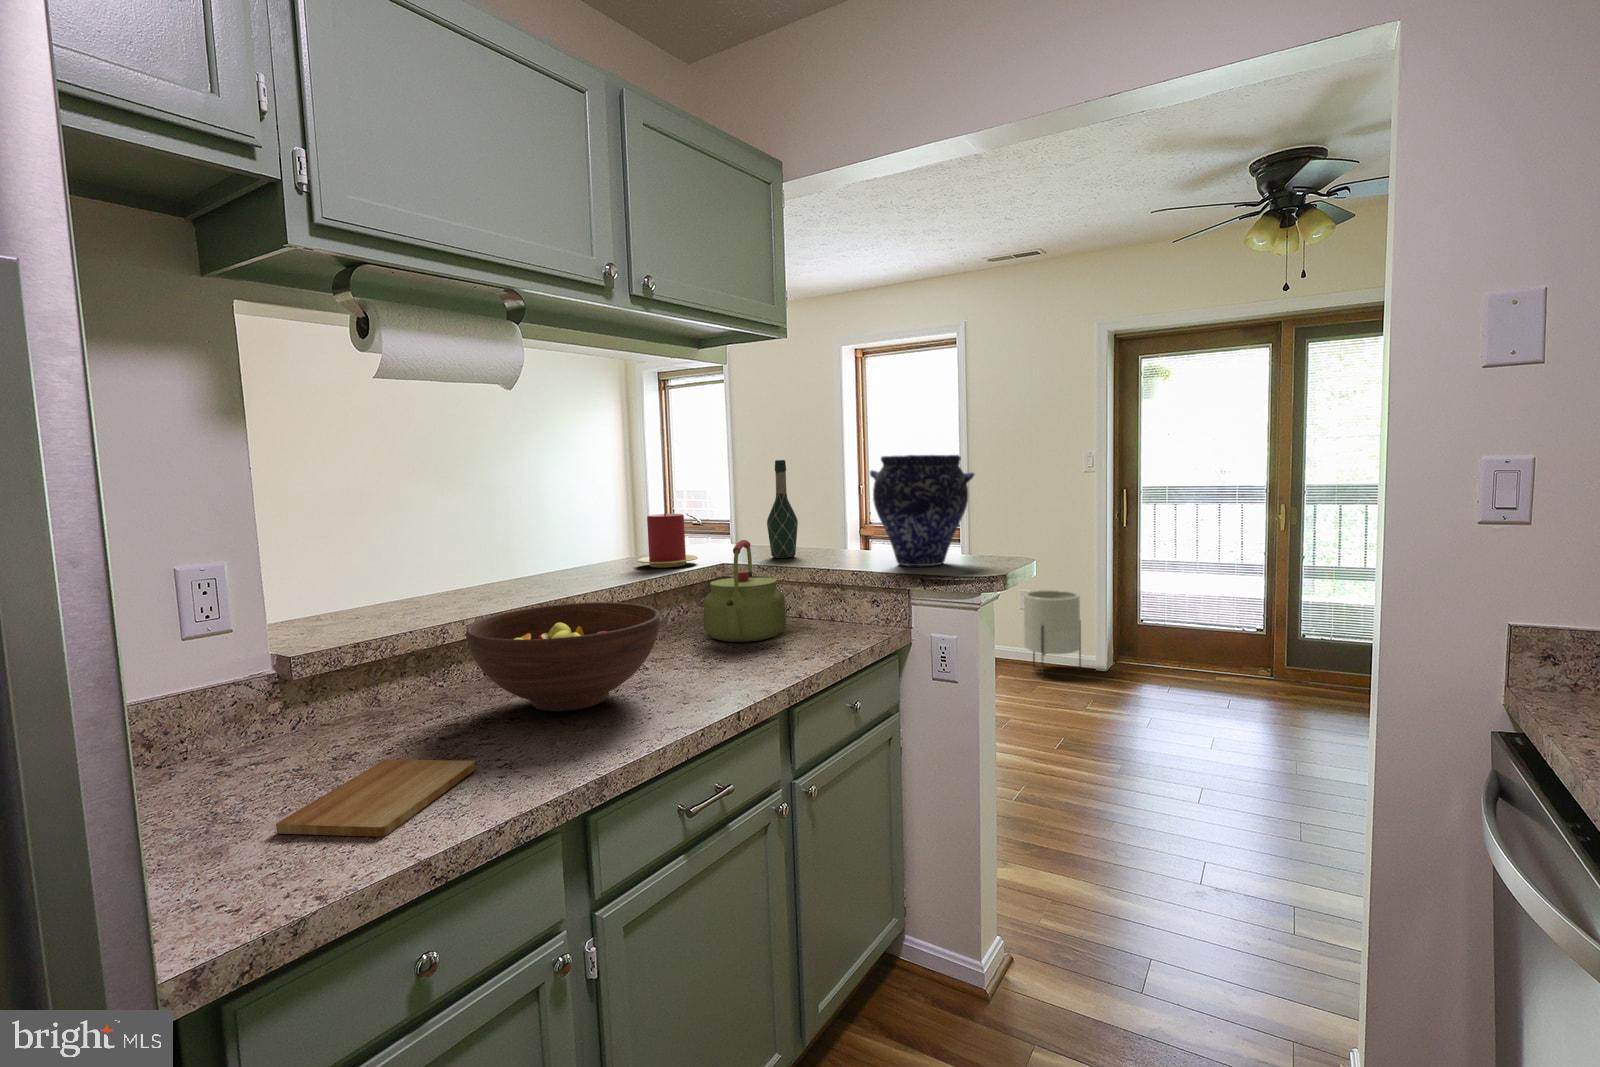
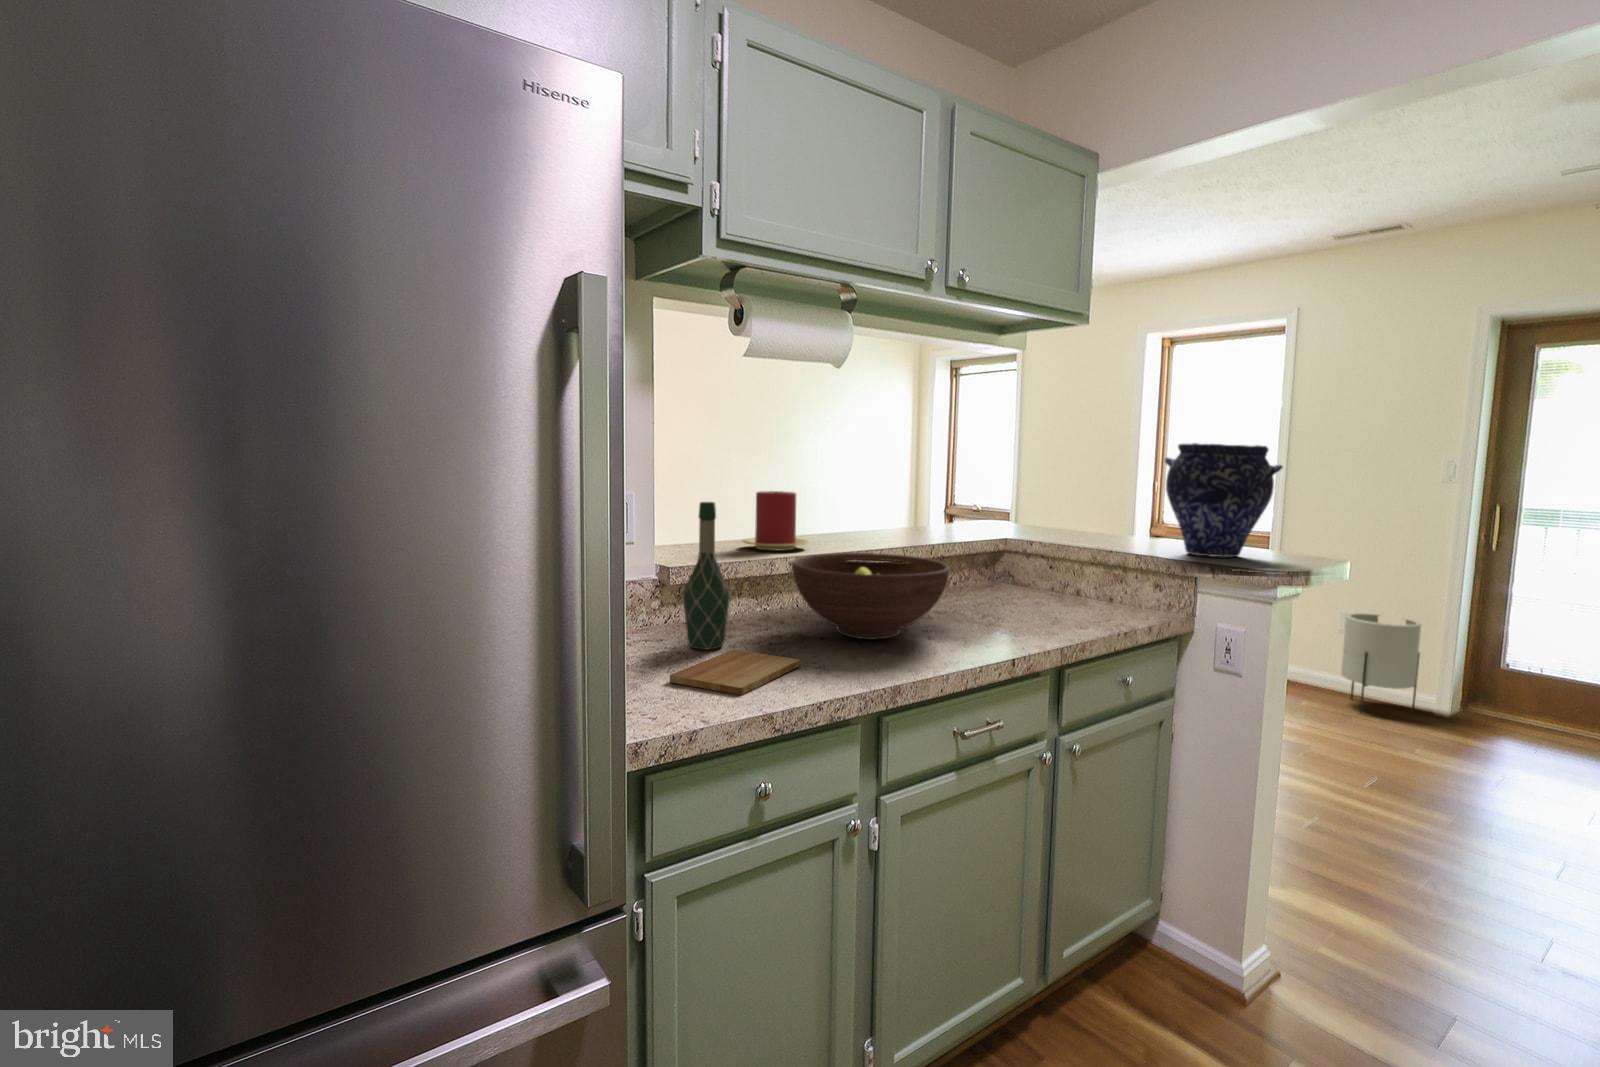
wine bottle: present [767,460,798,558] -> present [683,502,730,650]
candle: present [637,514,698,567] -> present [742,491,809,551]
kettle: present [703,540,786,642] -> none [984,515,1065,610]

